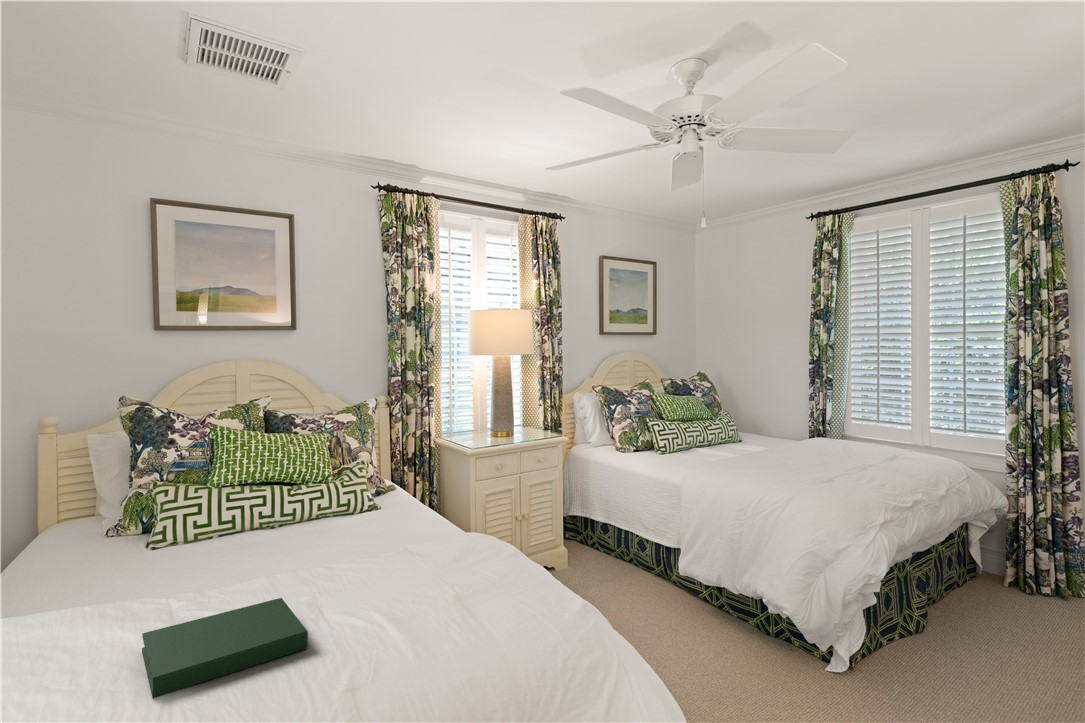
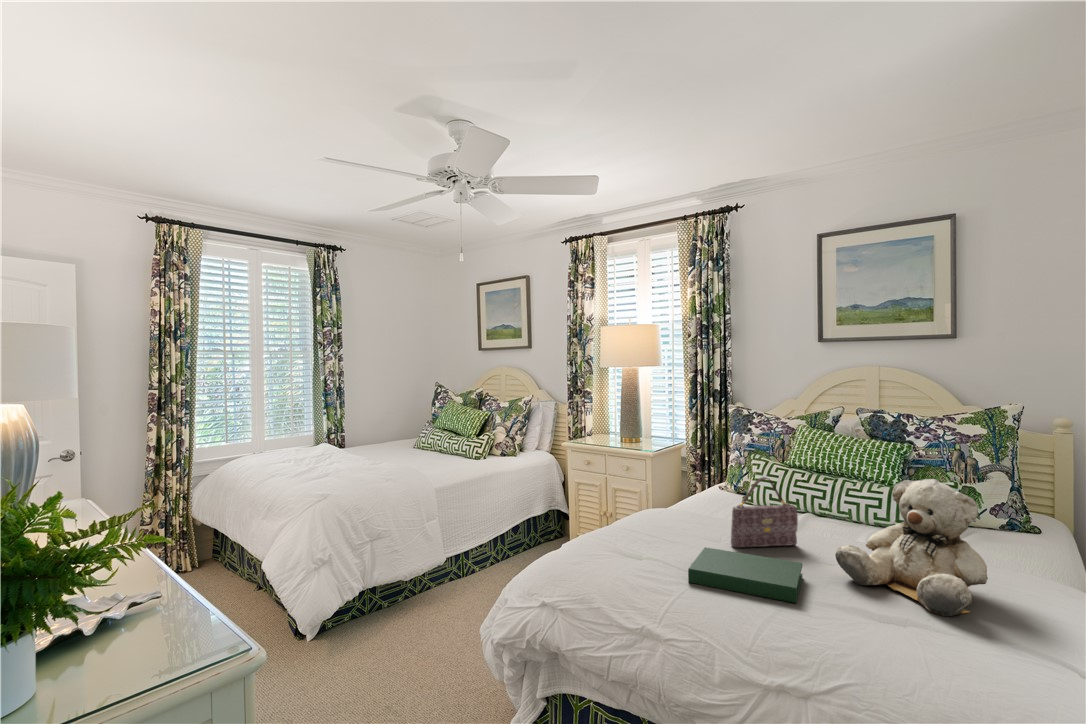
teddy bear: none [311,472,435,596] -> present [835,479,988,616]
handbag: none [156,507,241,613] -> present [731,477,798,548]

